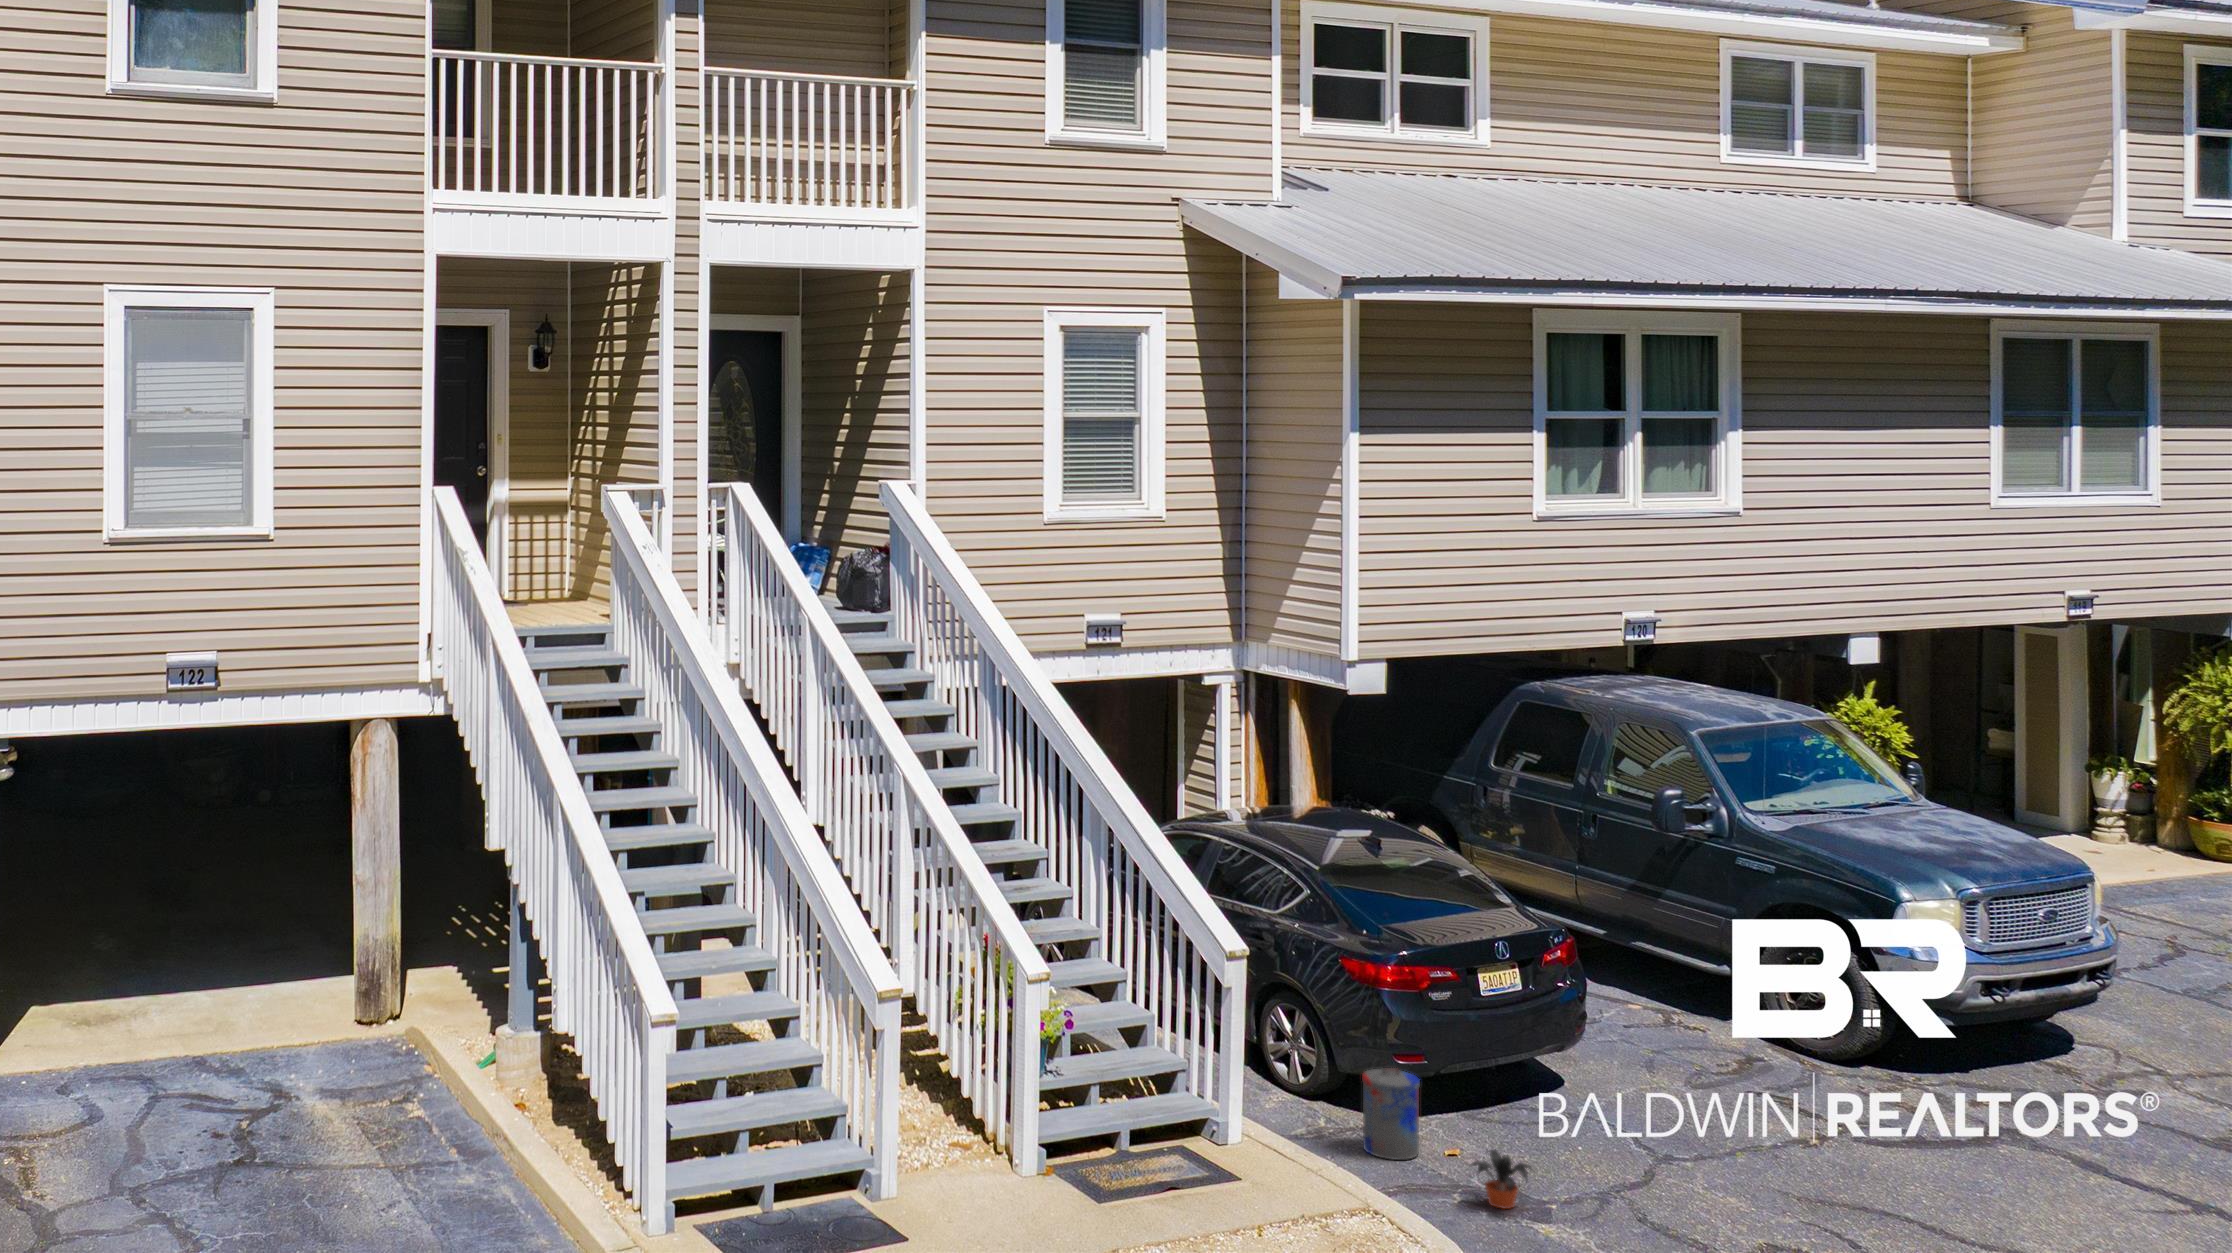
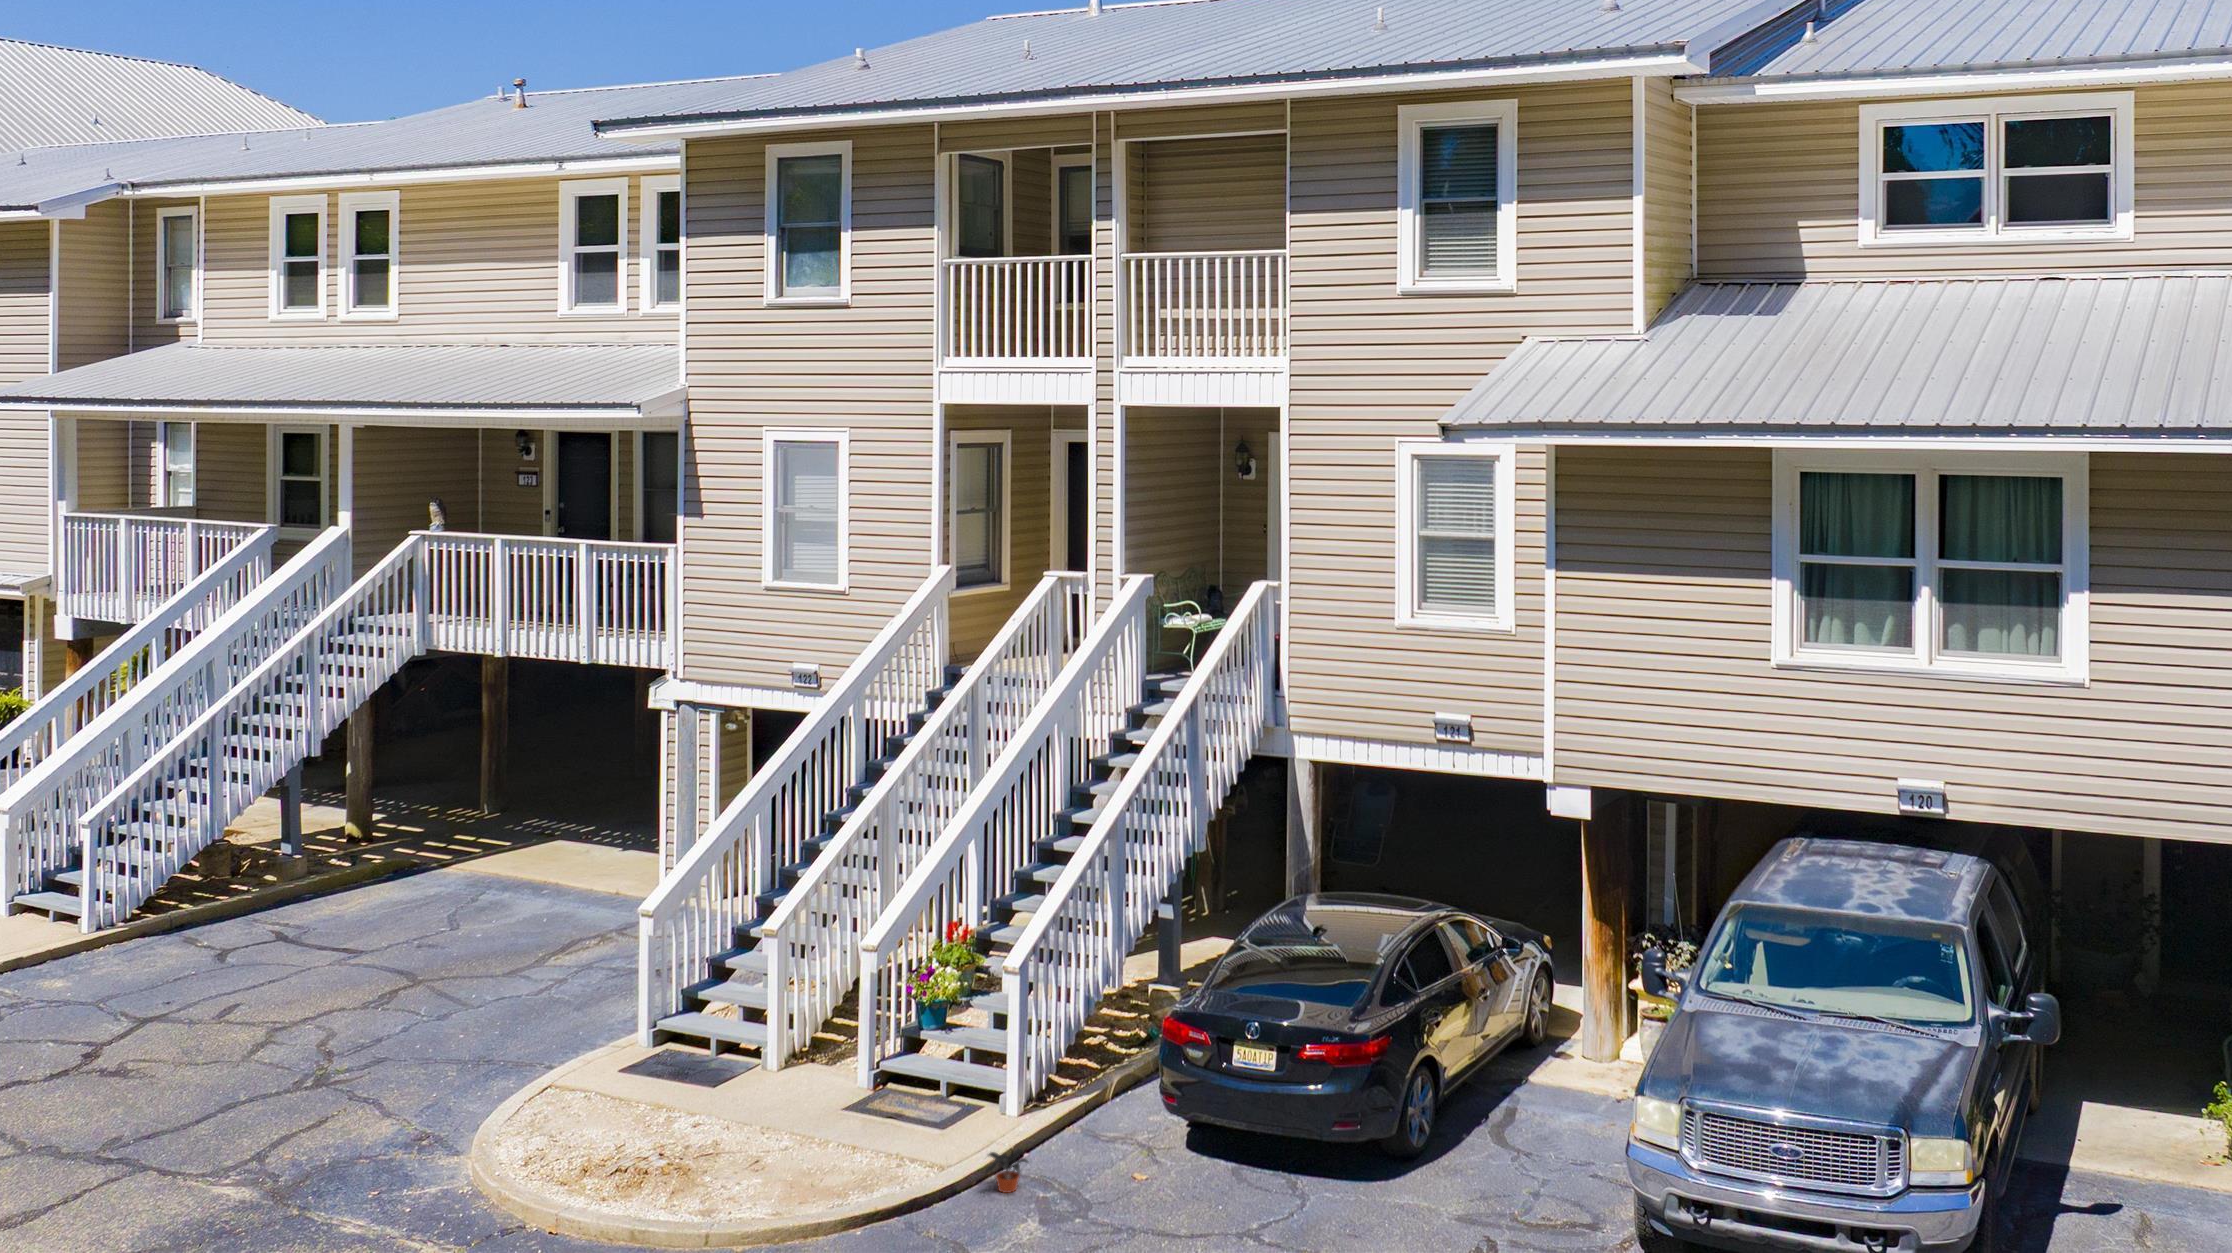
trash can: present [1362,1068,1420,1160] -> none [1042,1083,1084,1155]

